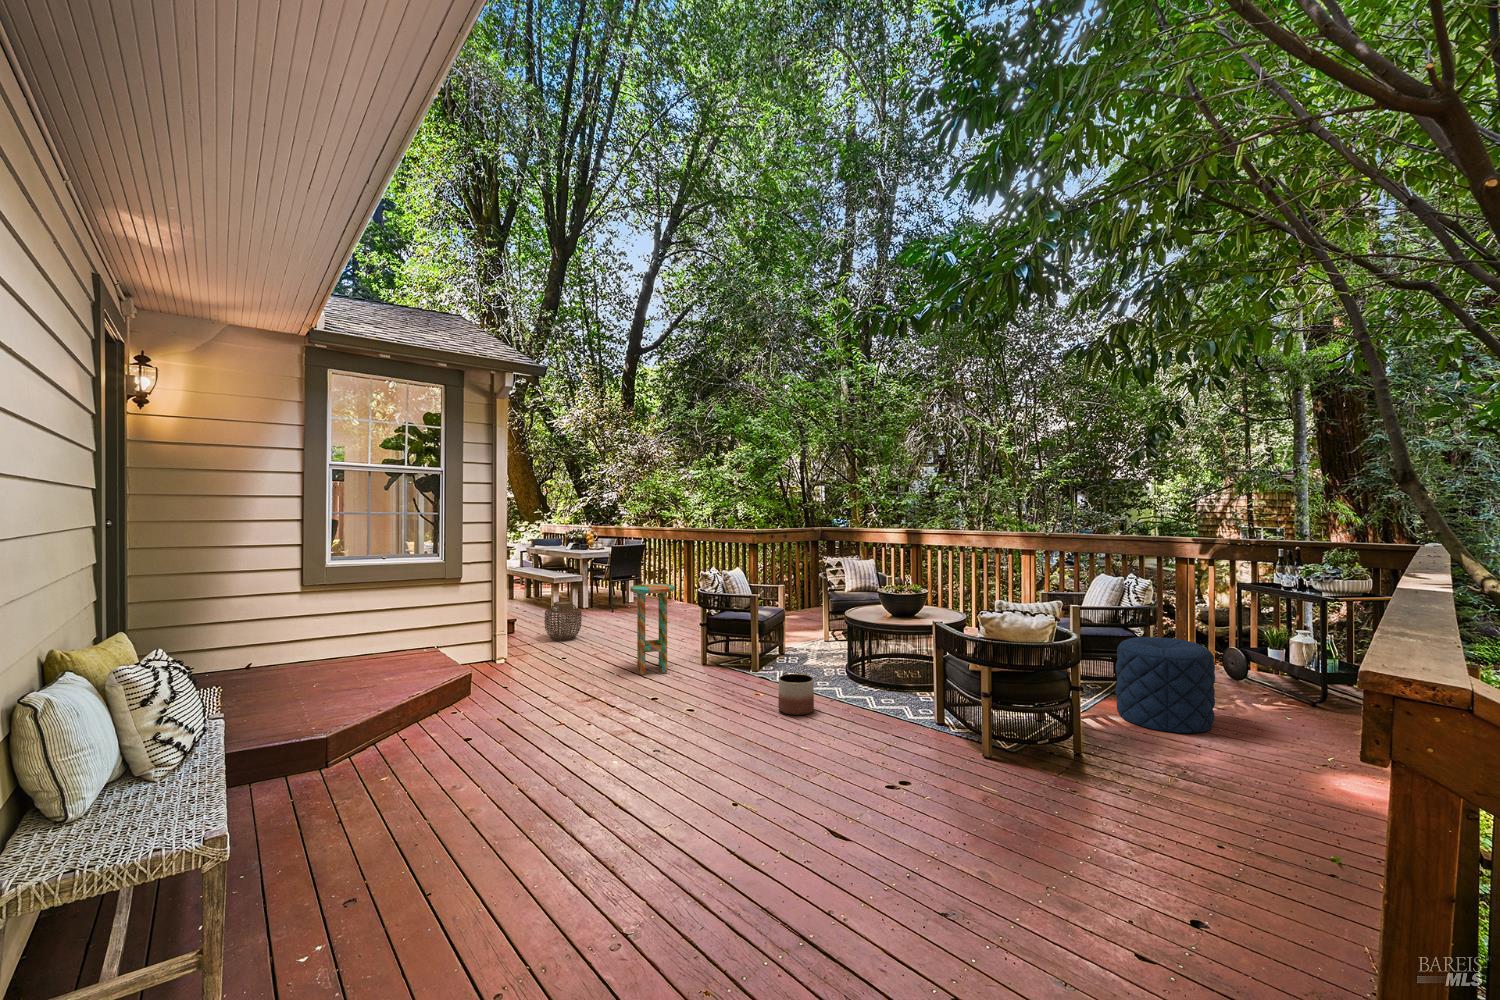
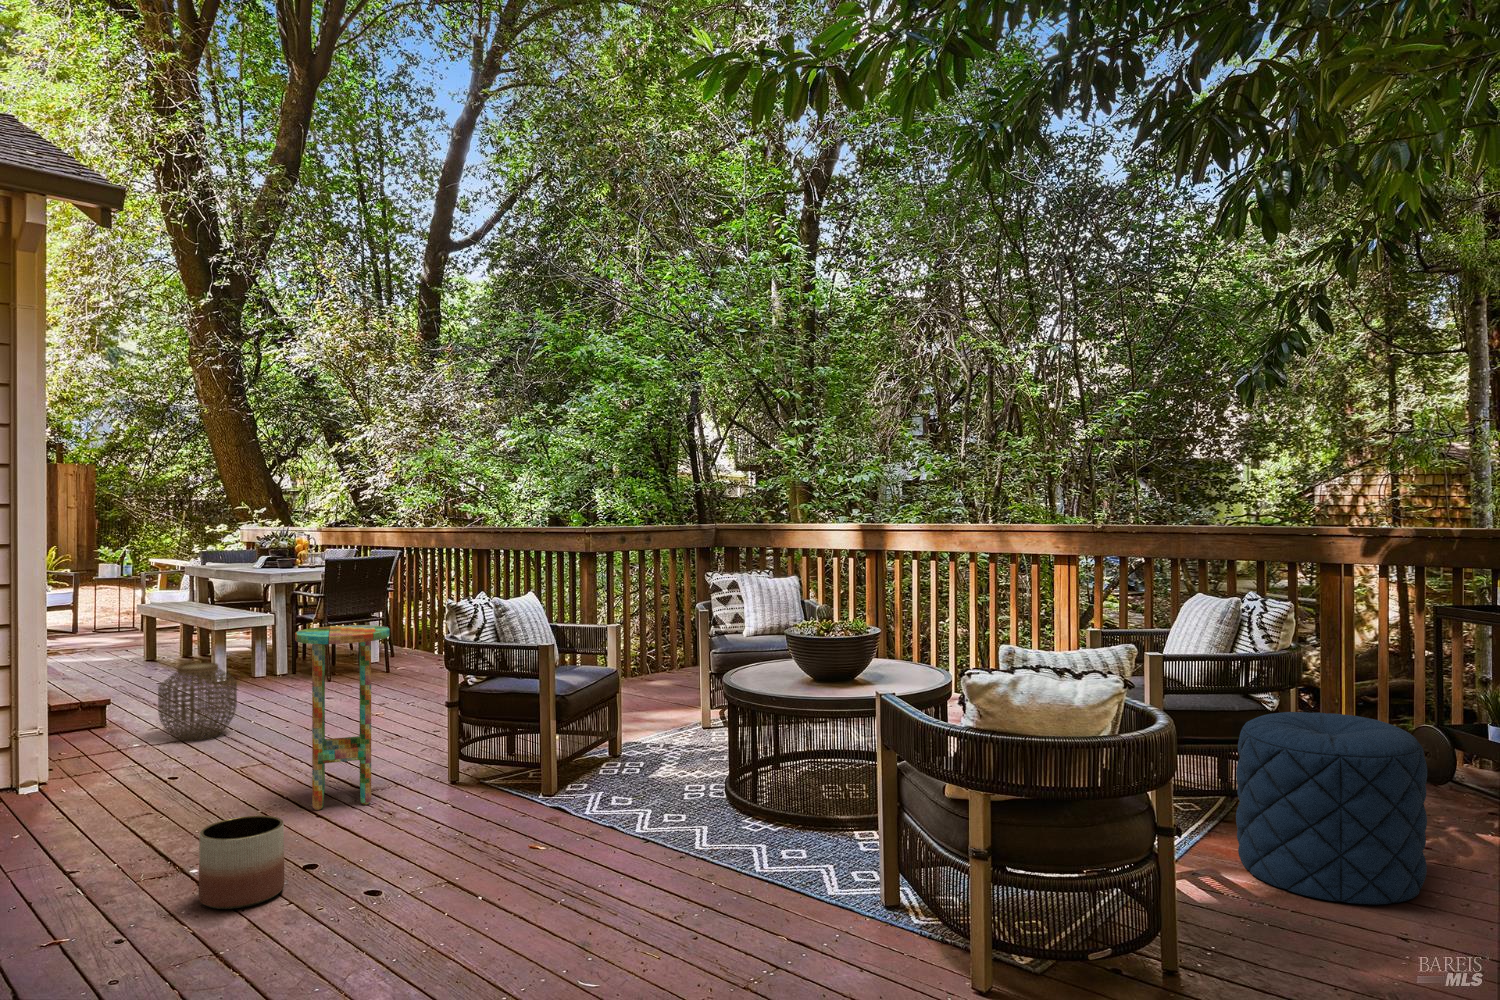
planter: present [778,674,814,715] -> present [199,816,284,909]

